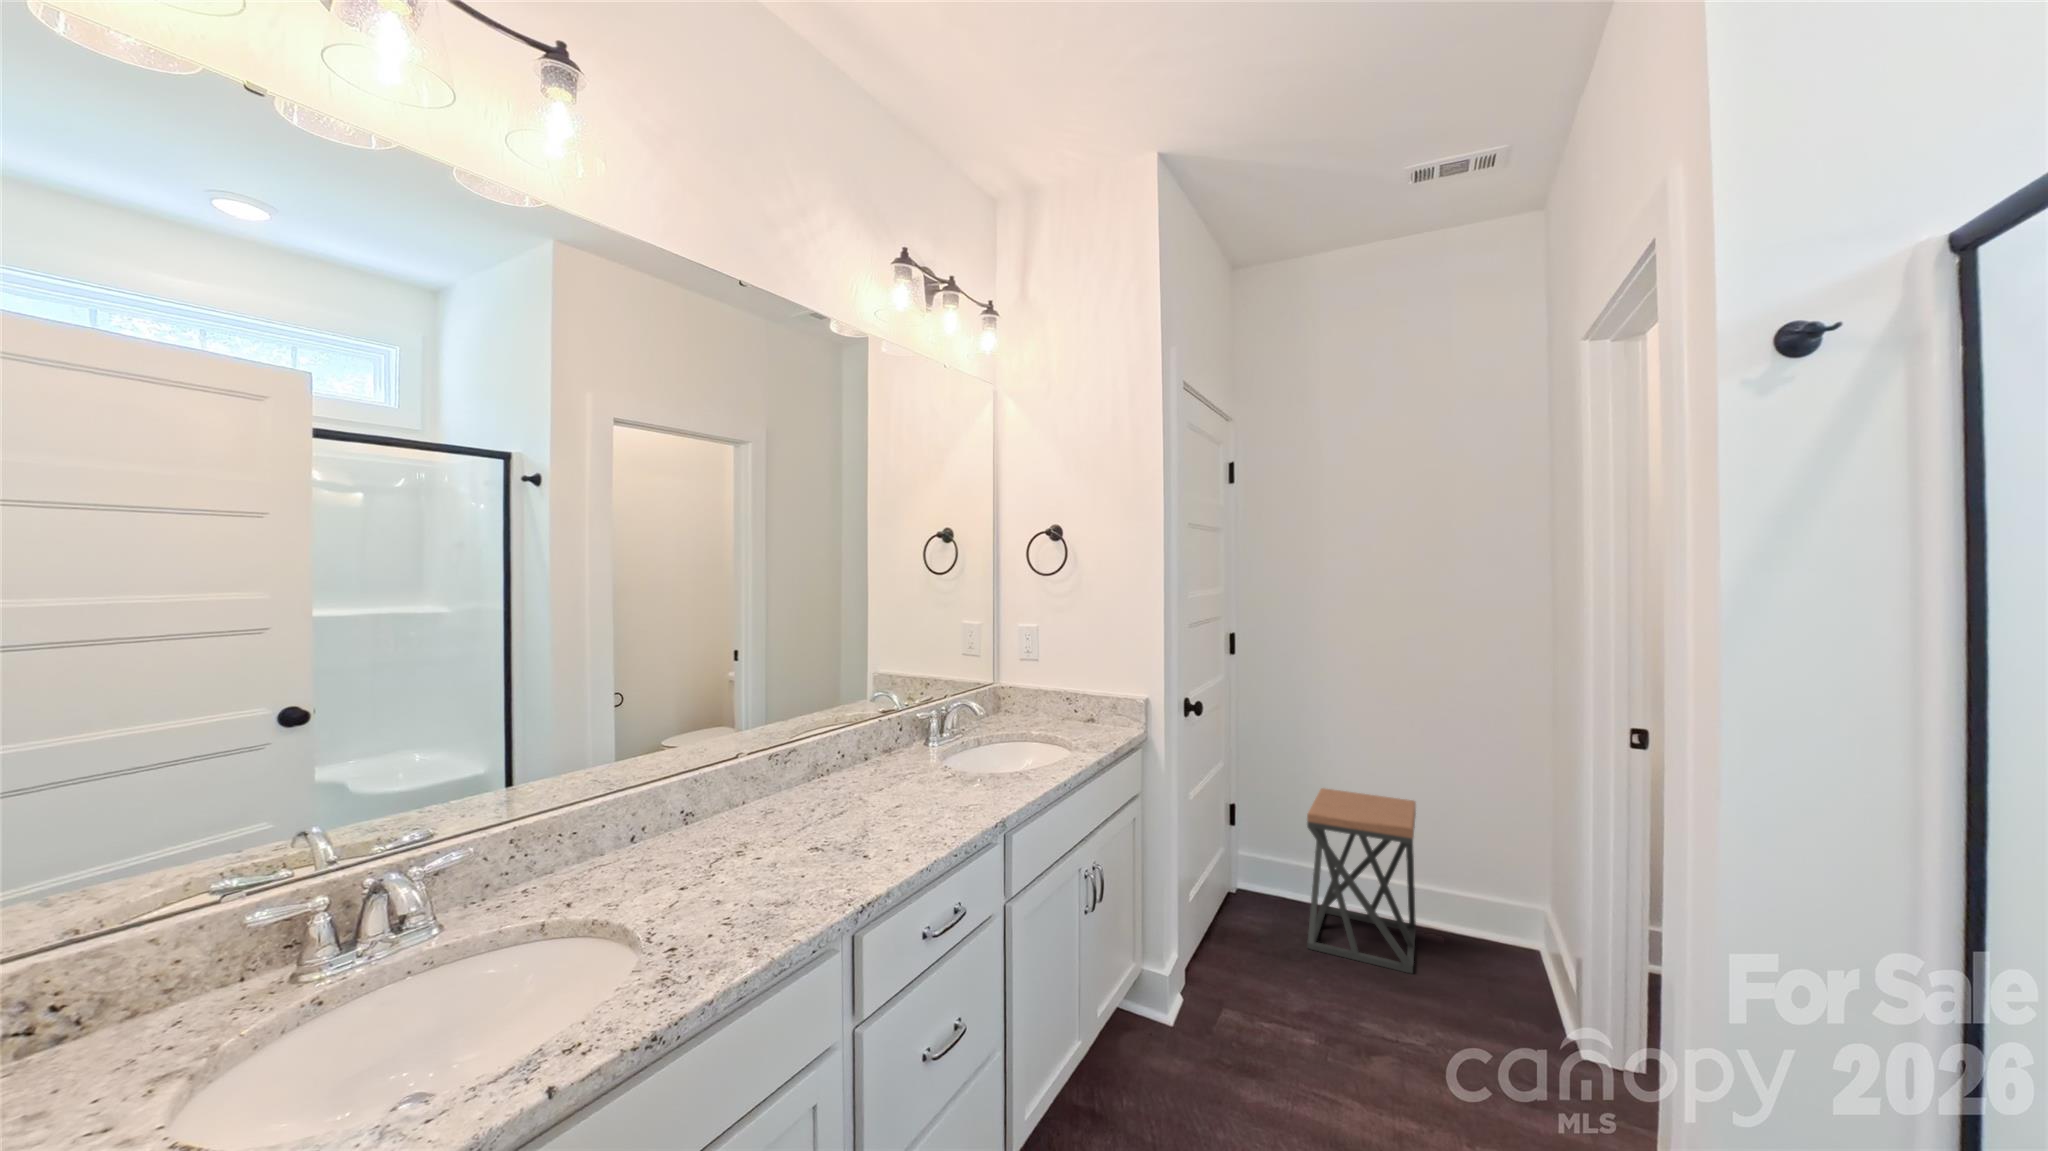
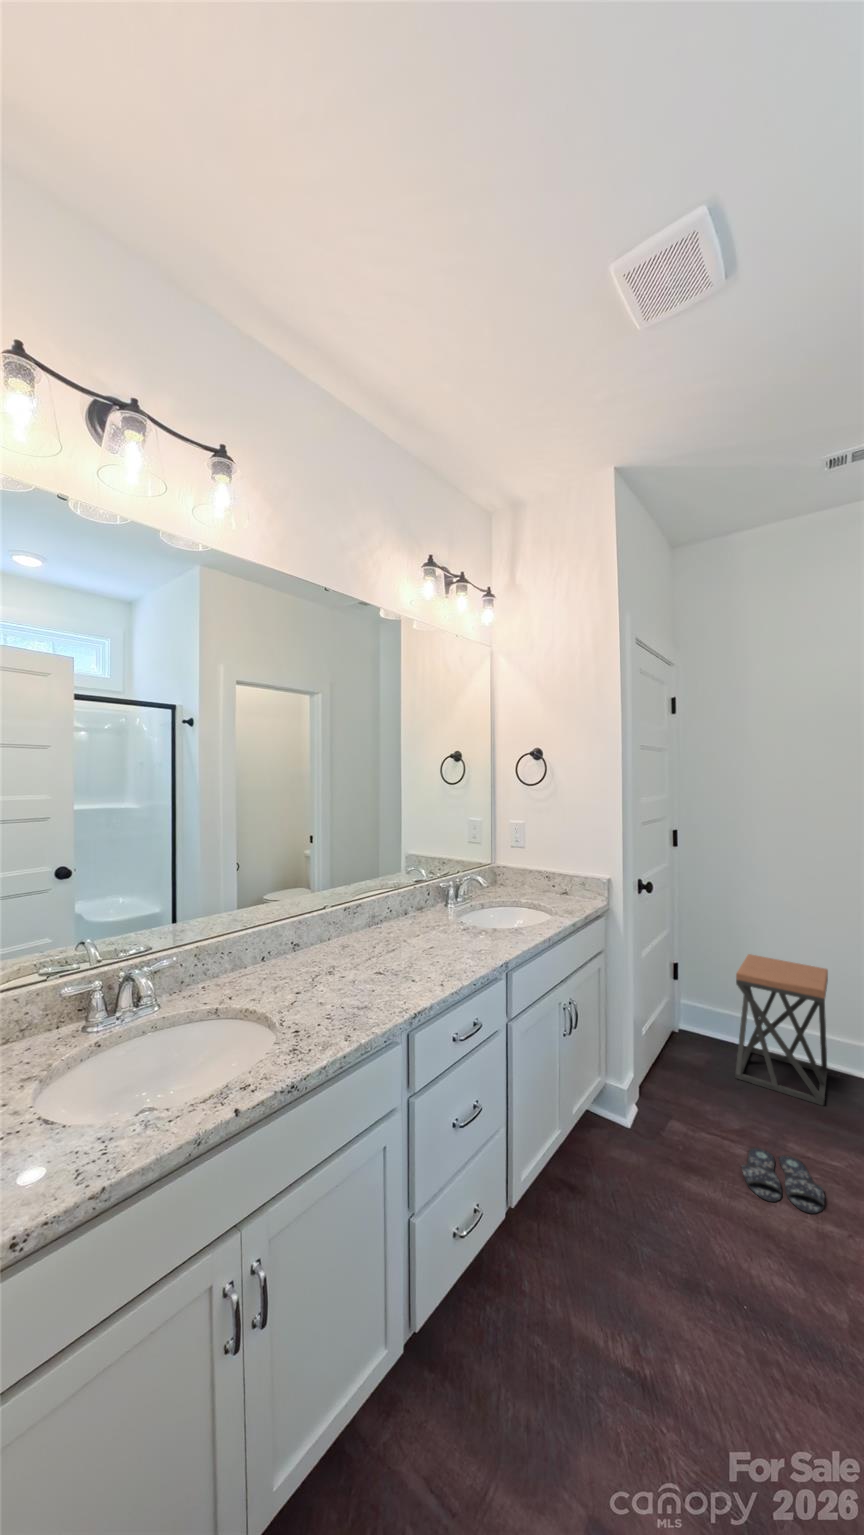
slippers: none [1317,1037,1417,1116] -> present [741,1148,825,1214]

